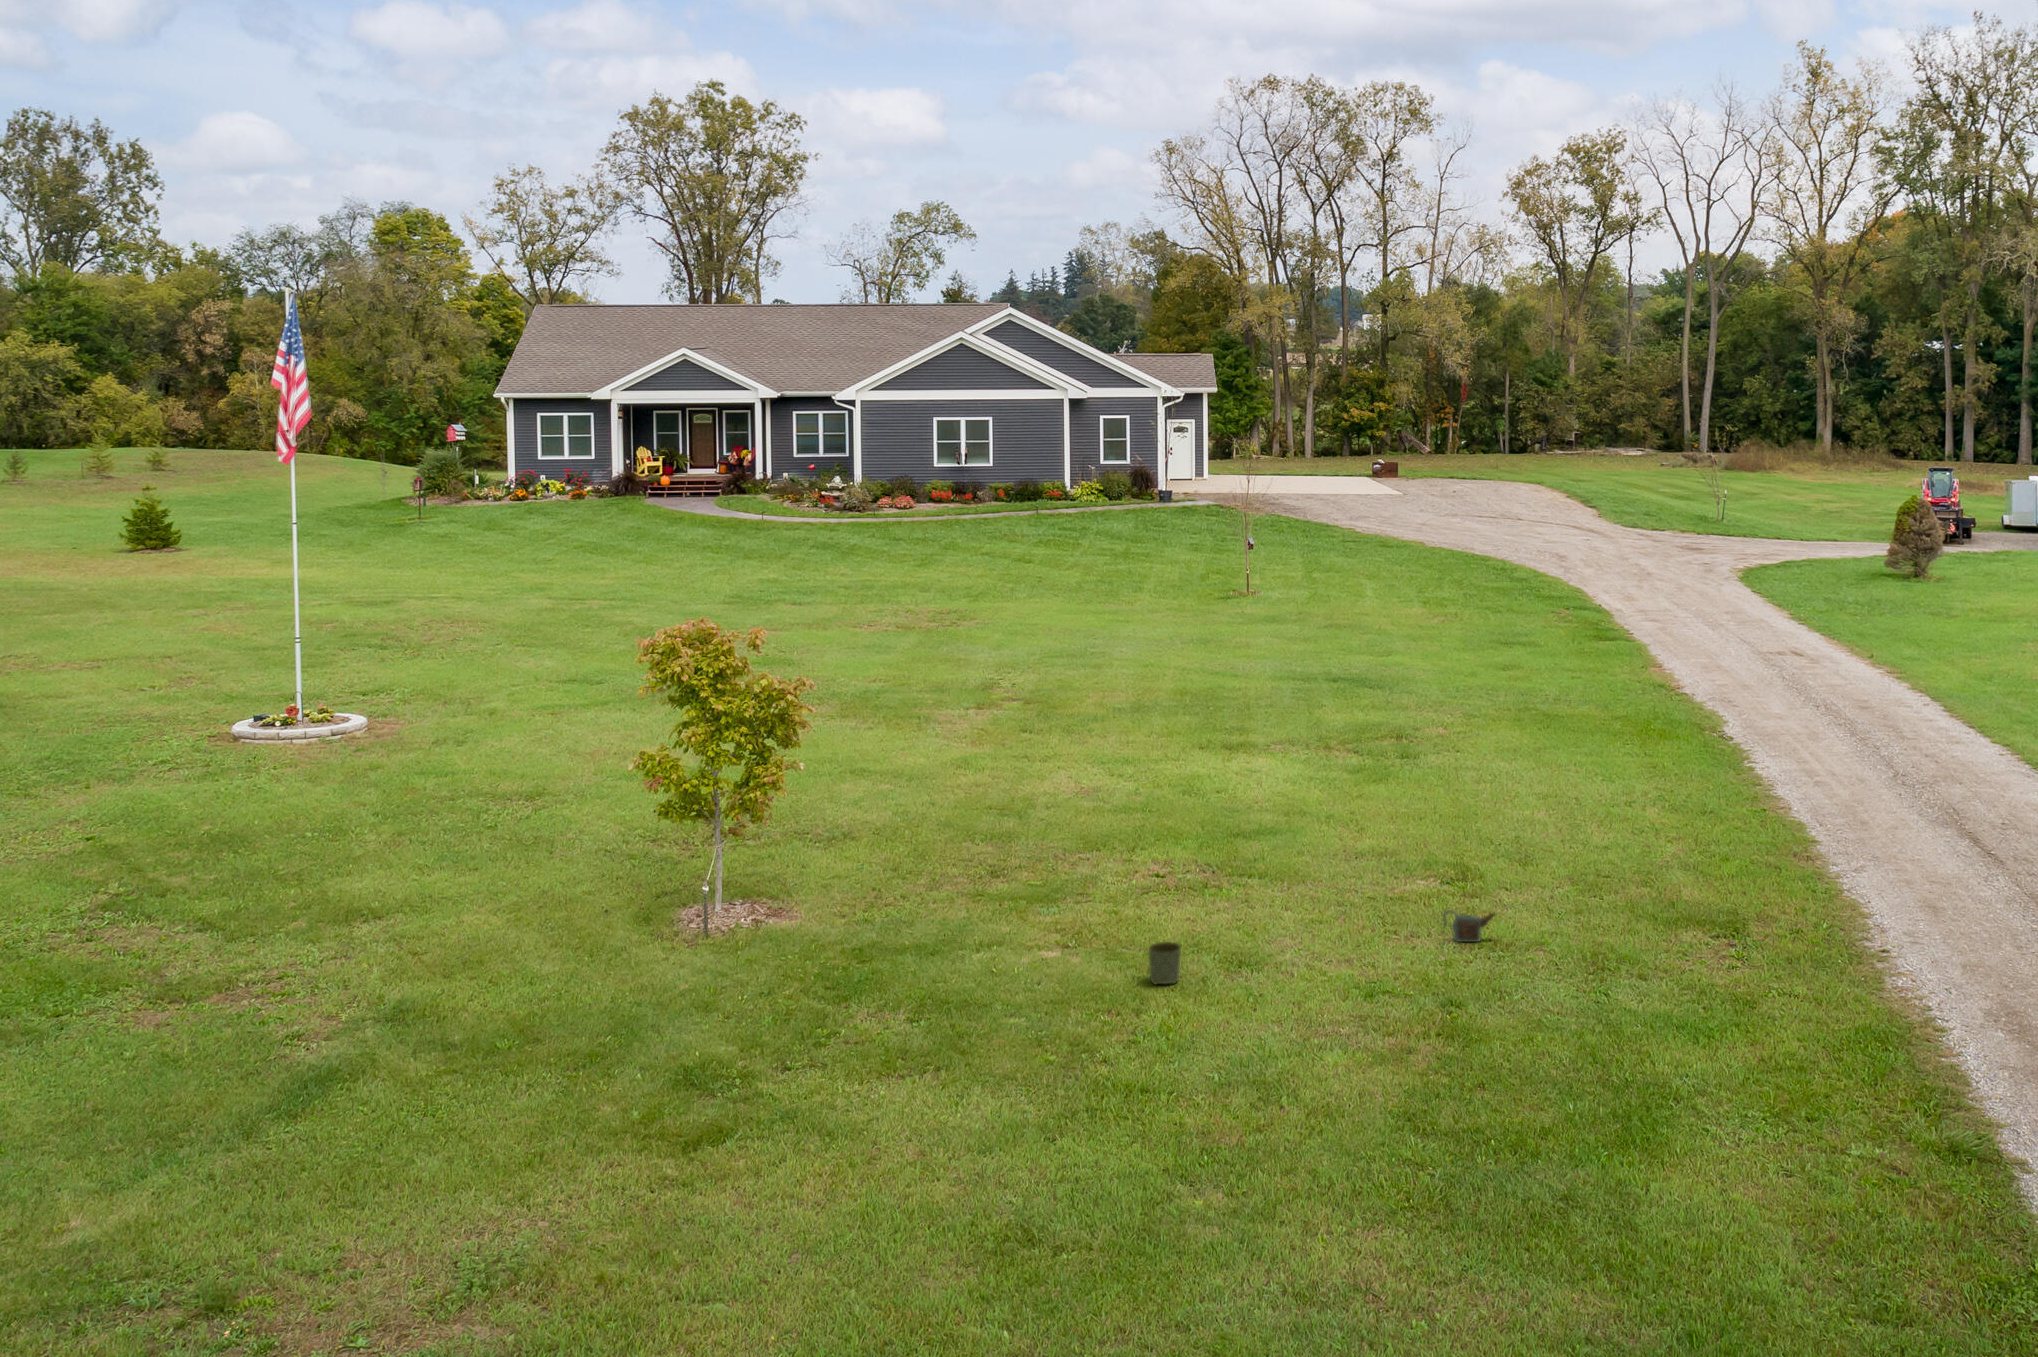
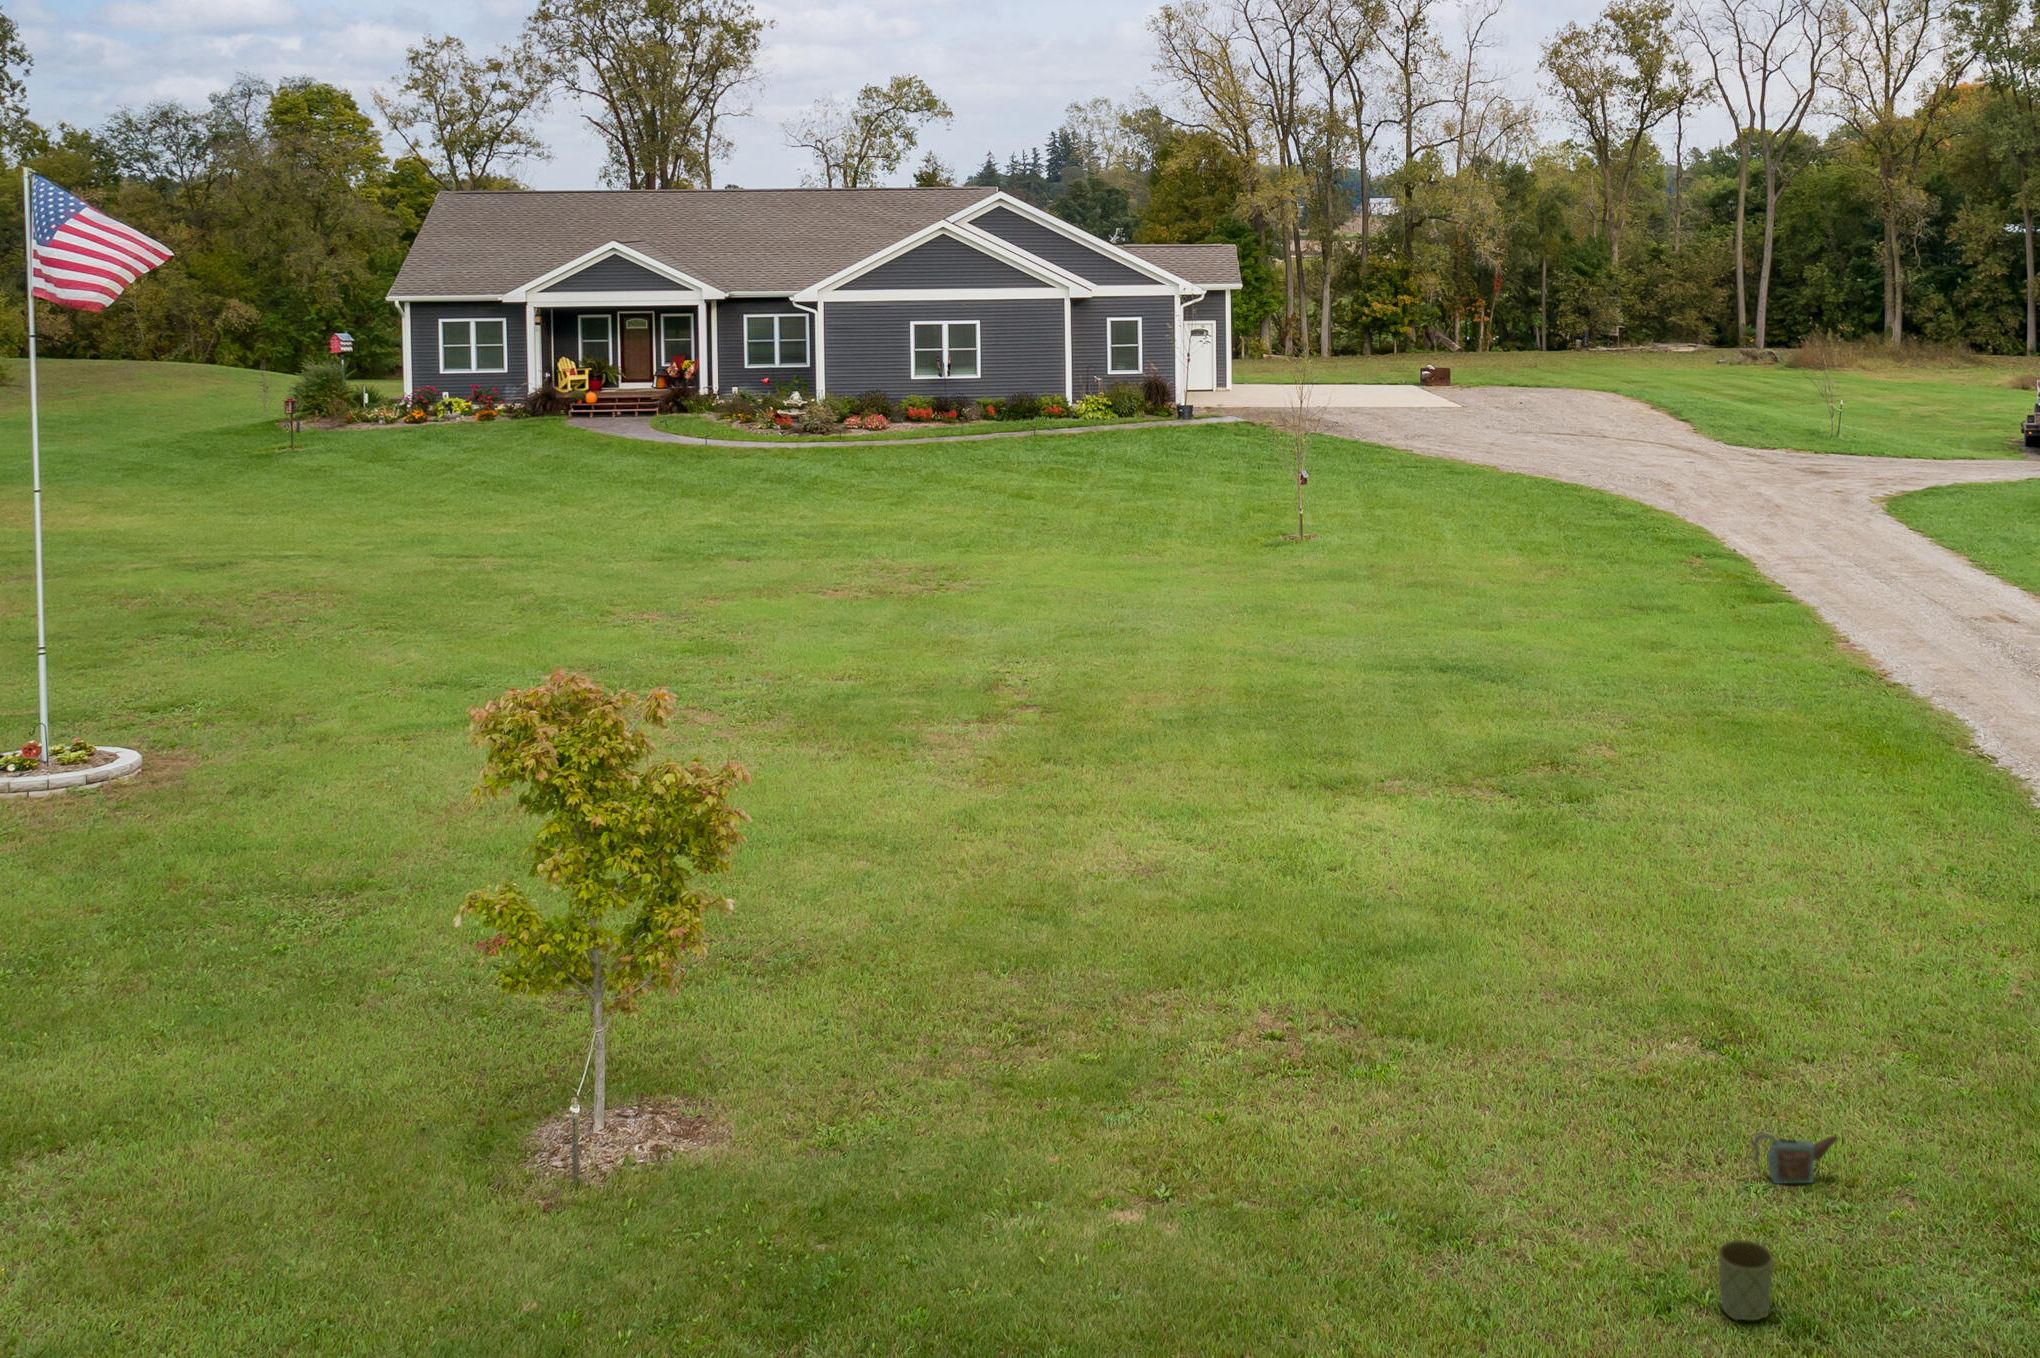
planter: present [1149,942,1181,984] -> present [1718,1240,1773,1320]

